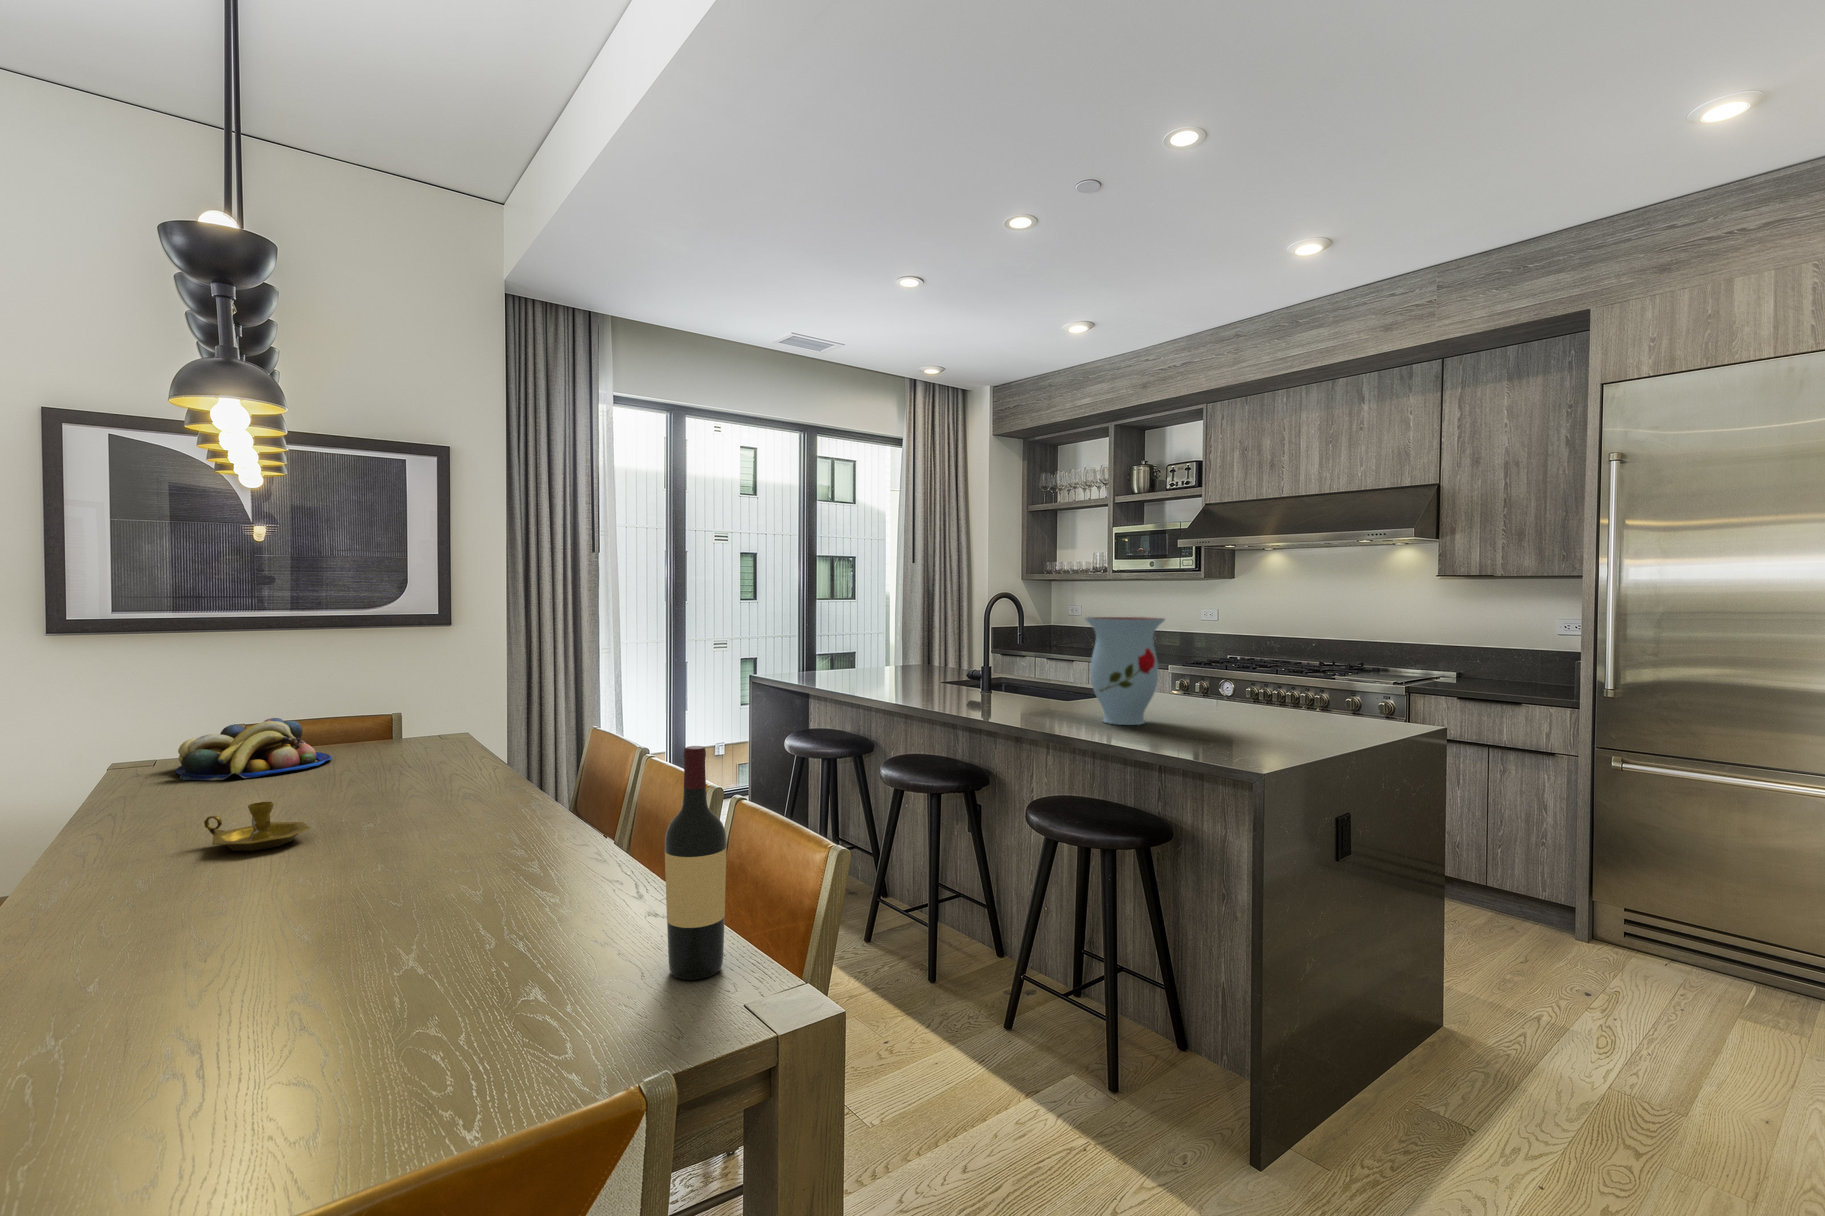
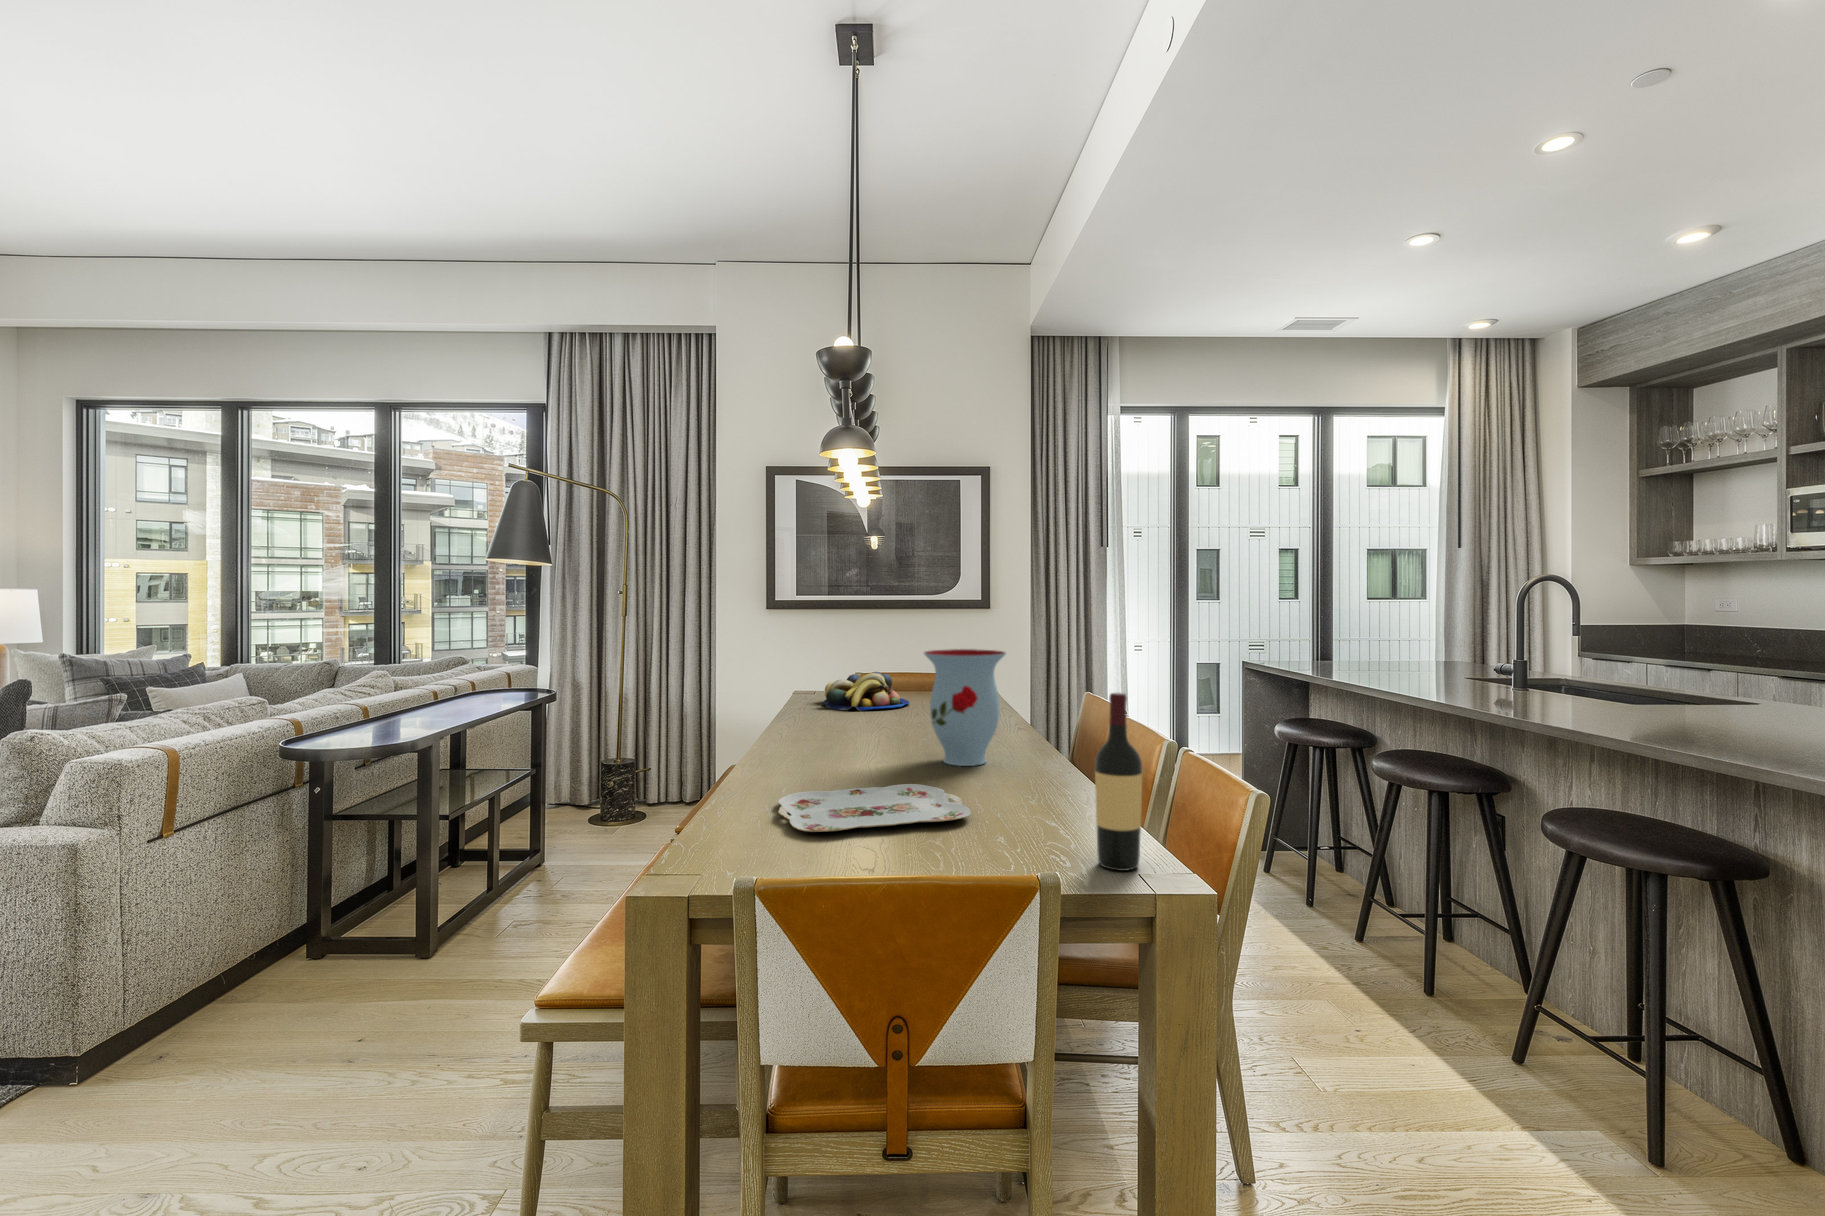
vase: present [1085,617,1165,725] -> present [924,649,1006,766]
candlestick: present [204,802,310,851] -> none [835,721,891,752]
serving tray: none [84,895,467,1037] -> present [778,784,971,832]

